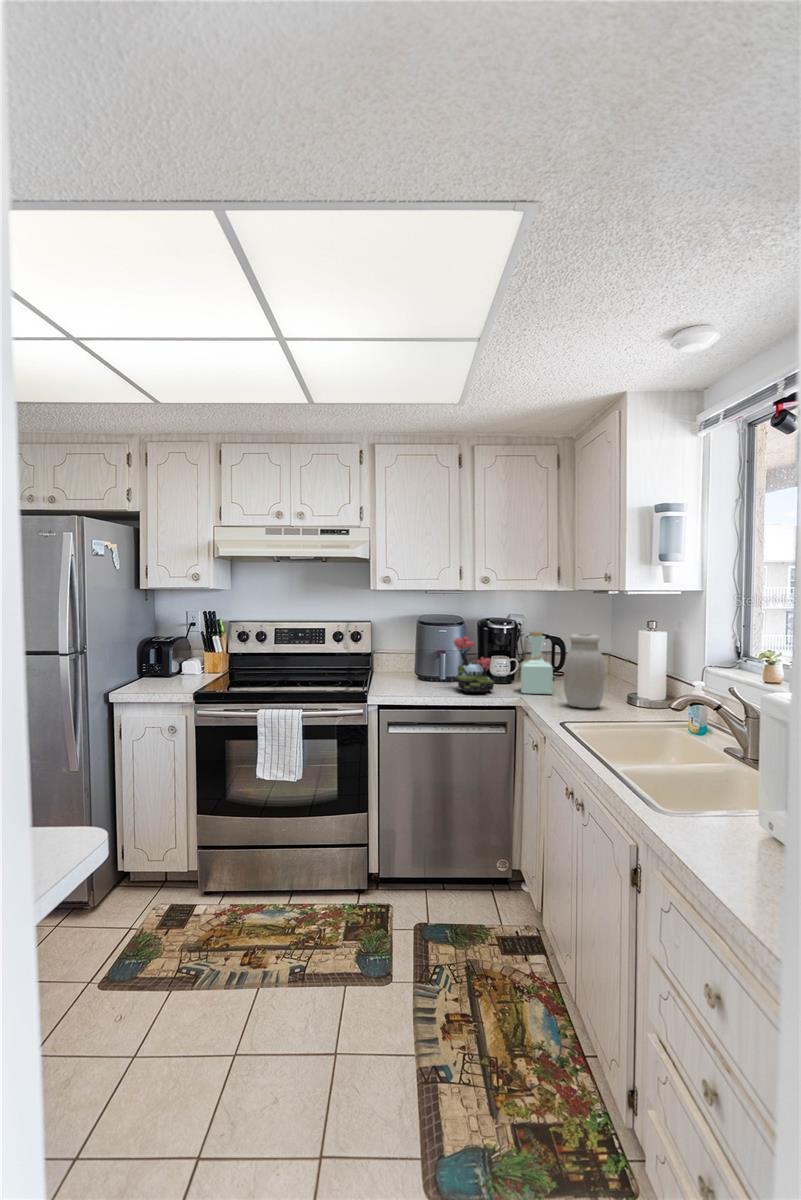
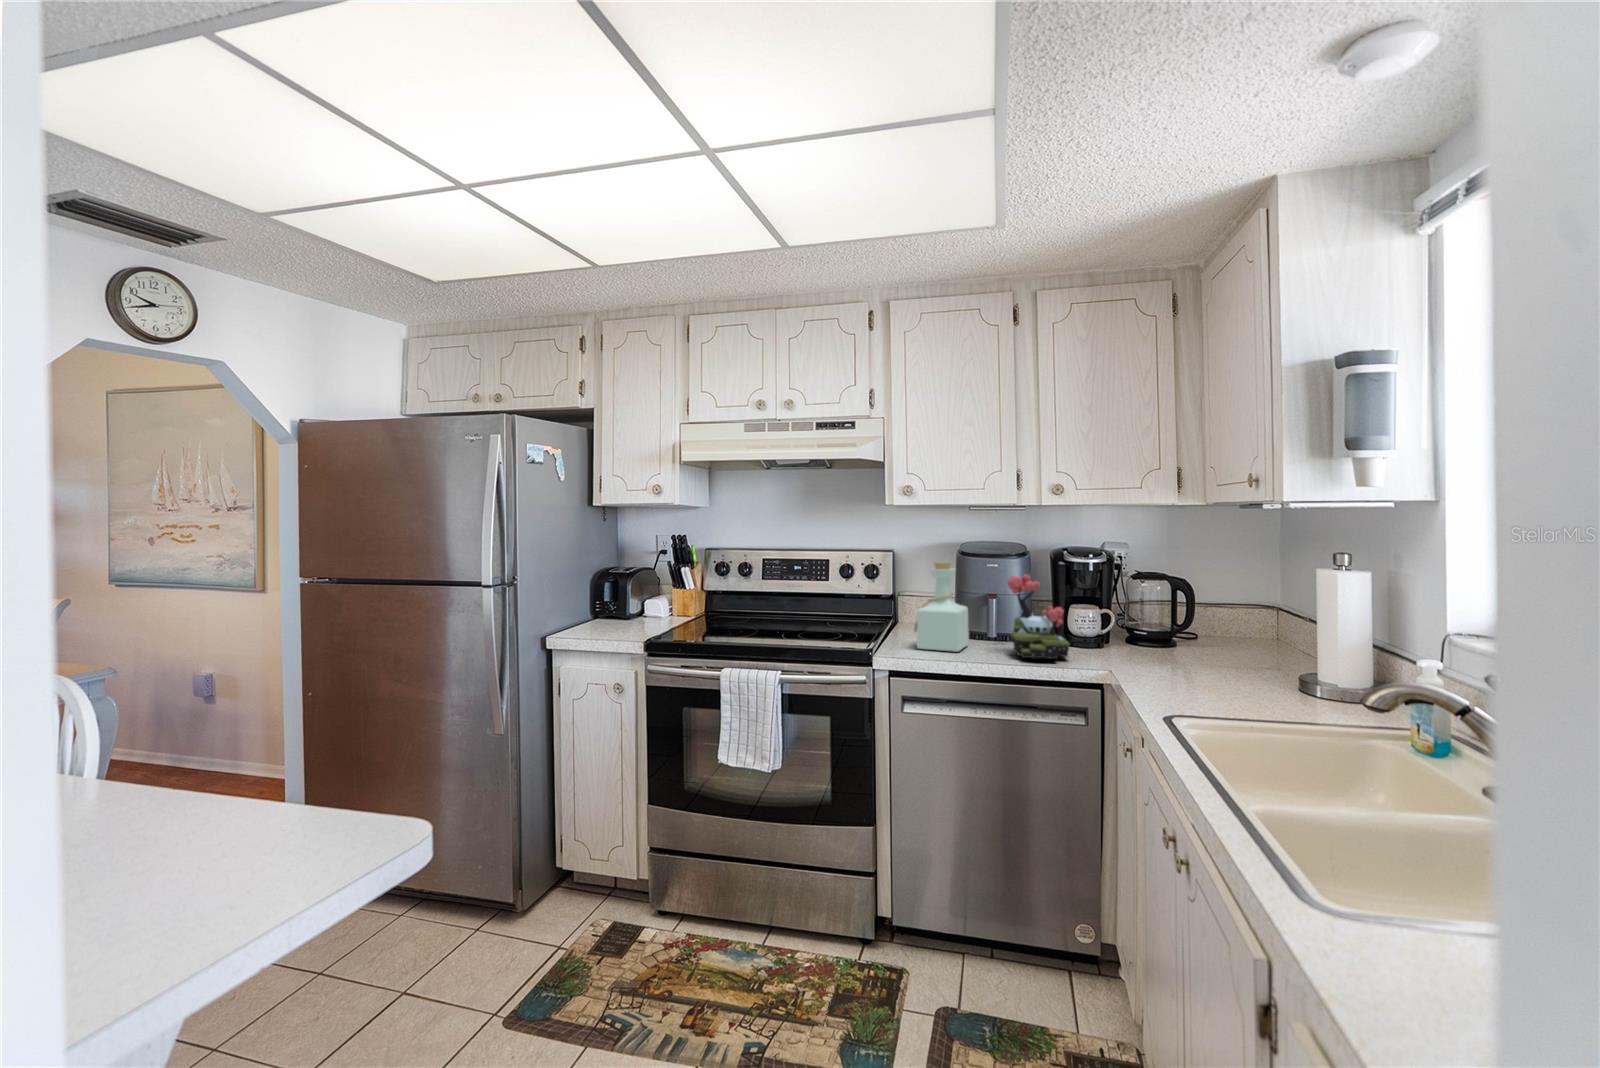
bottle: present [518,632,553,694] -> present [914,562,969,652]
jar: present [564,634,605,708] -> none [1181,571,1253,693]

